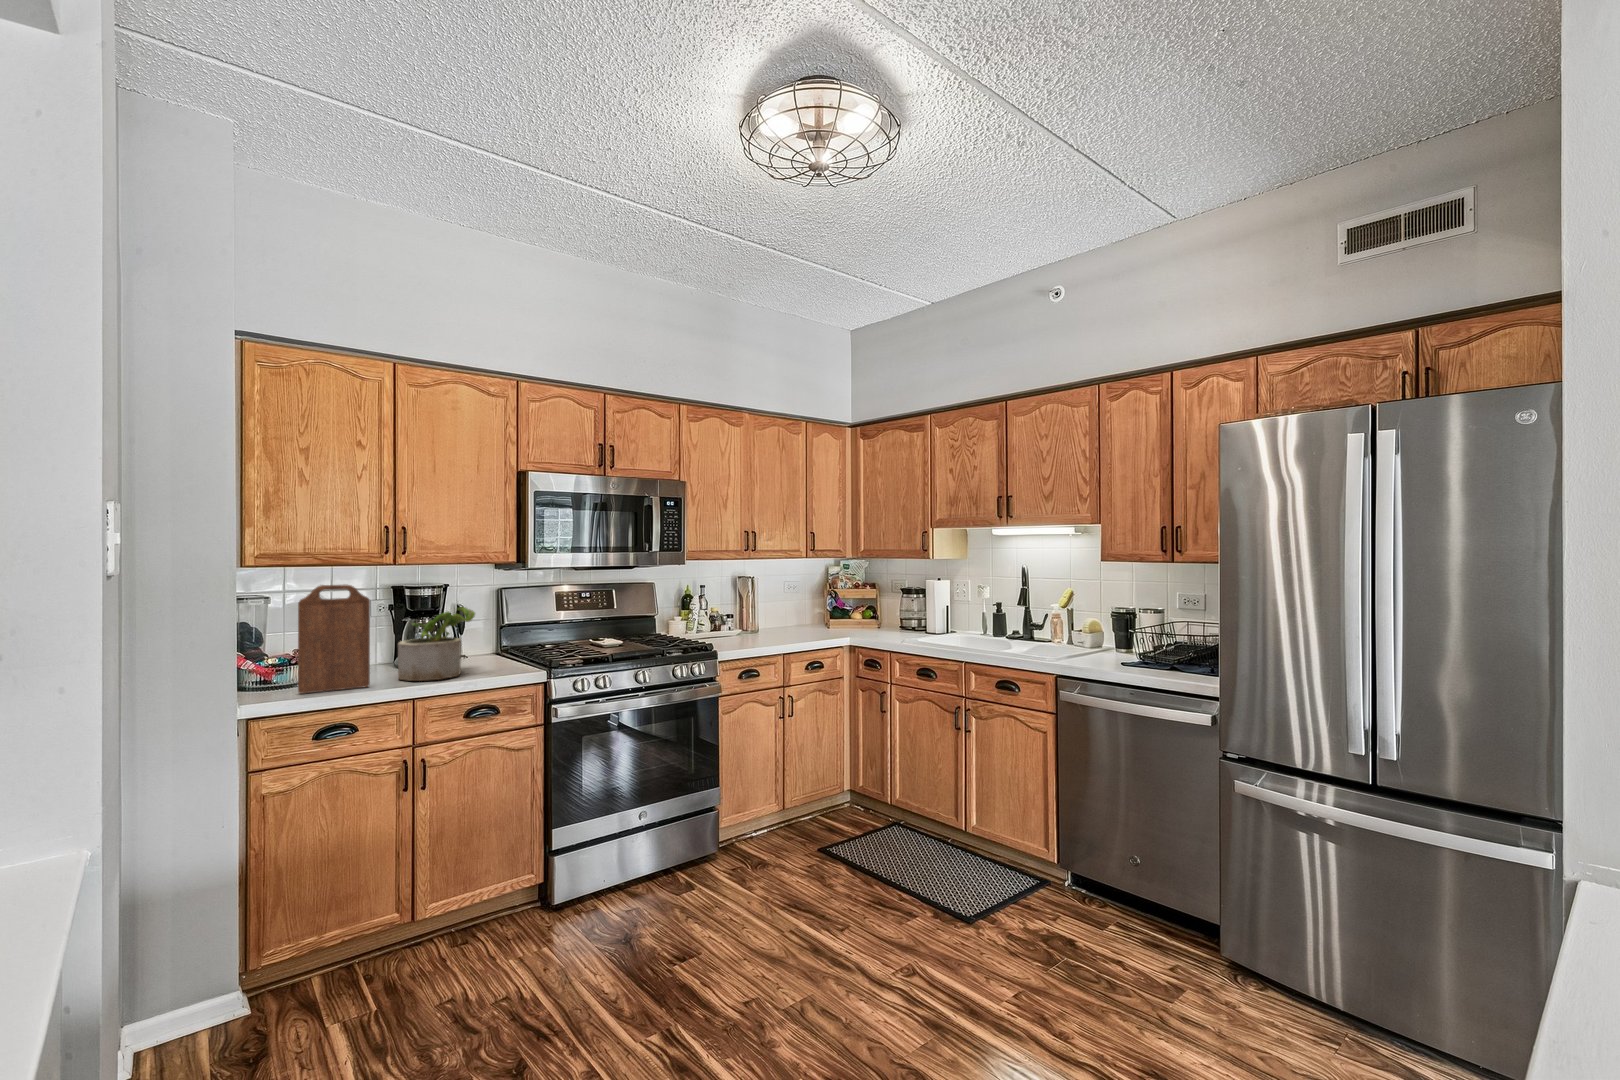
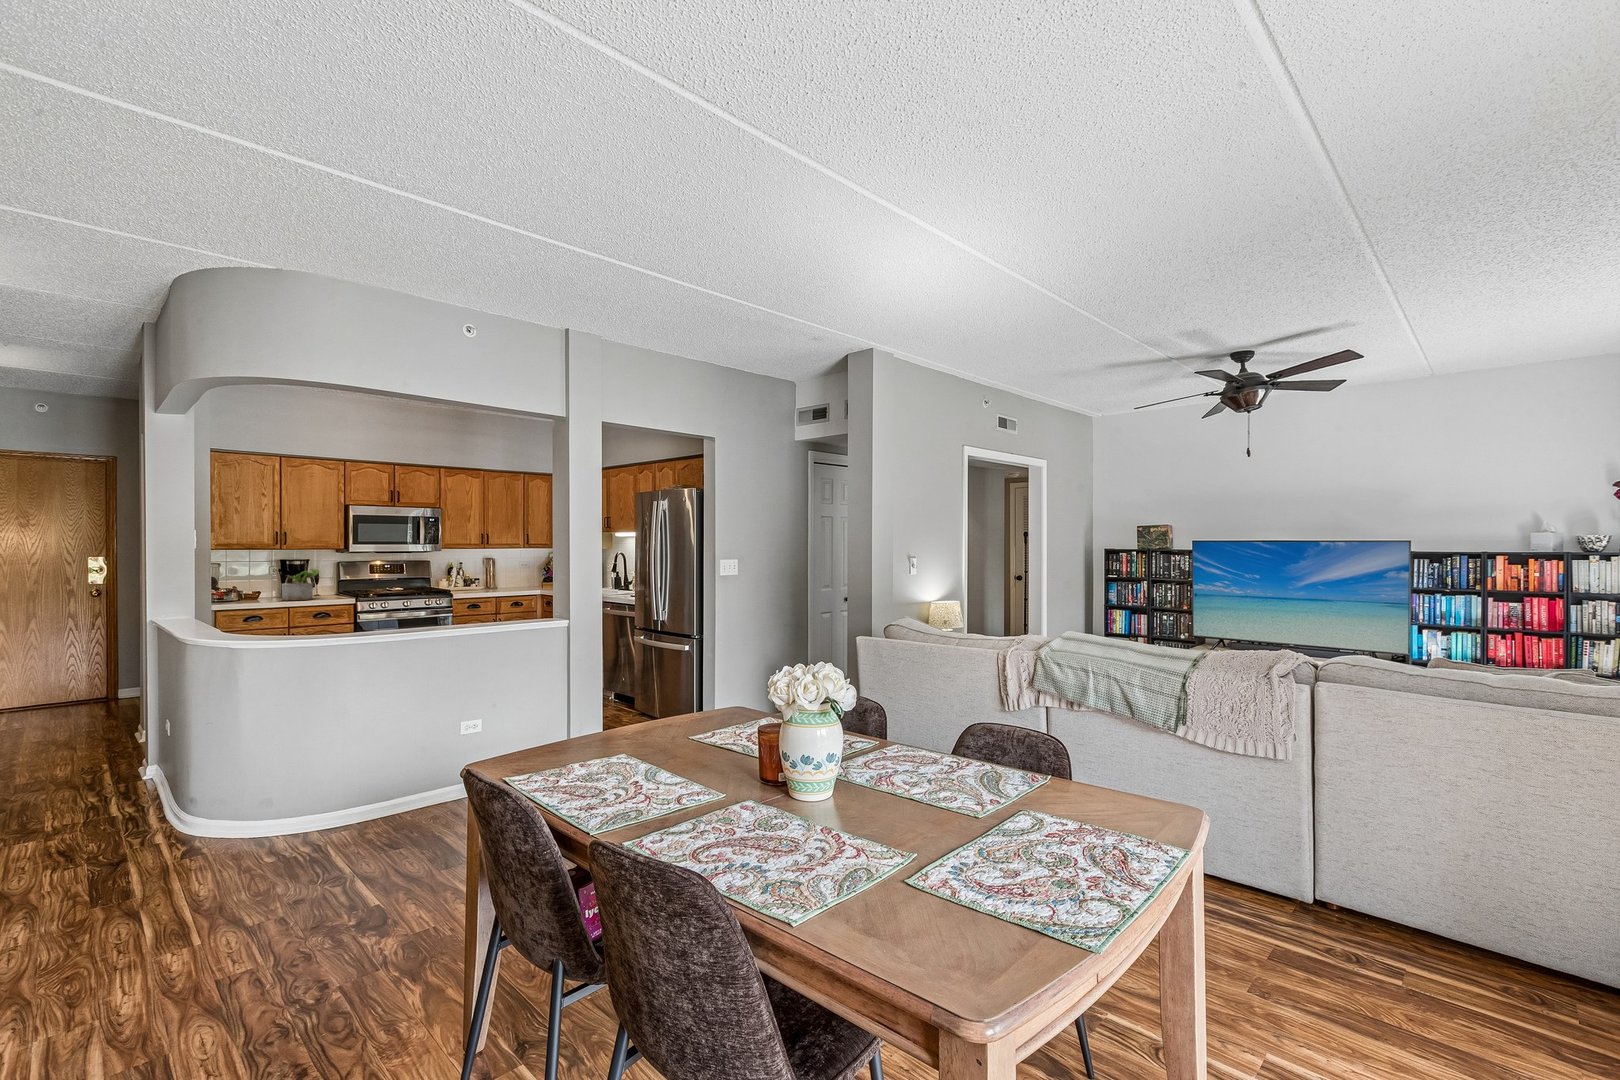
cutting board: present [298,585,370,693] -> none [236,557,268,603]

